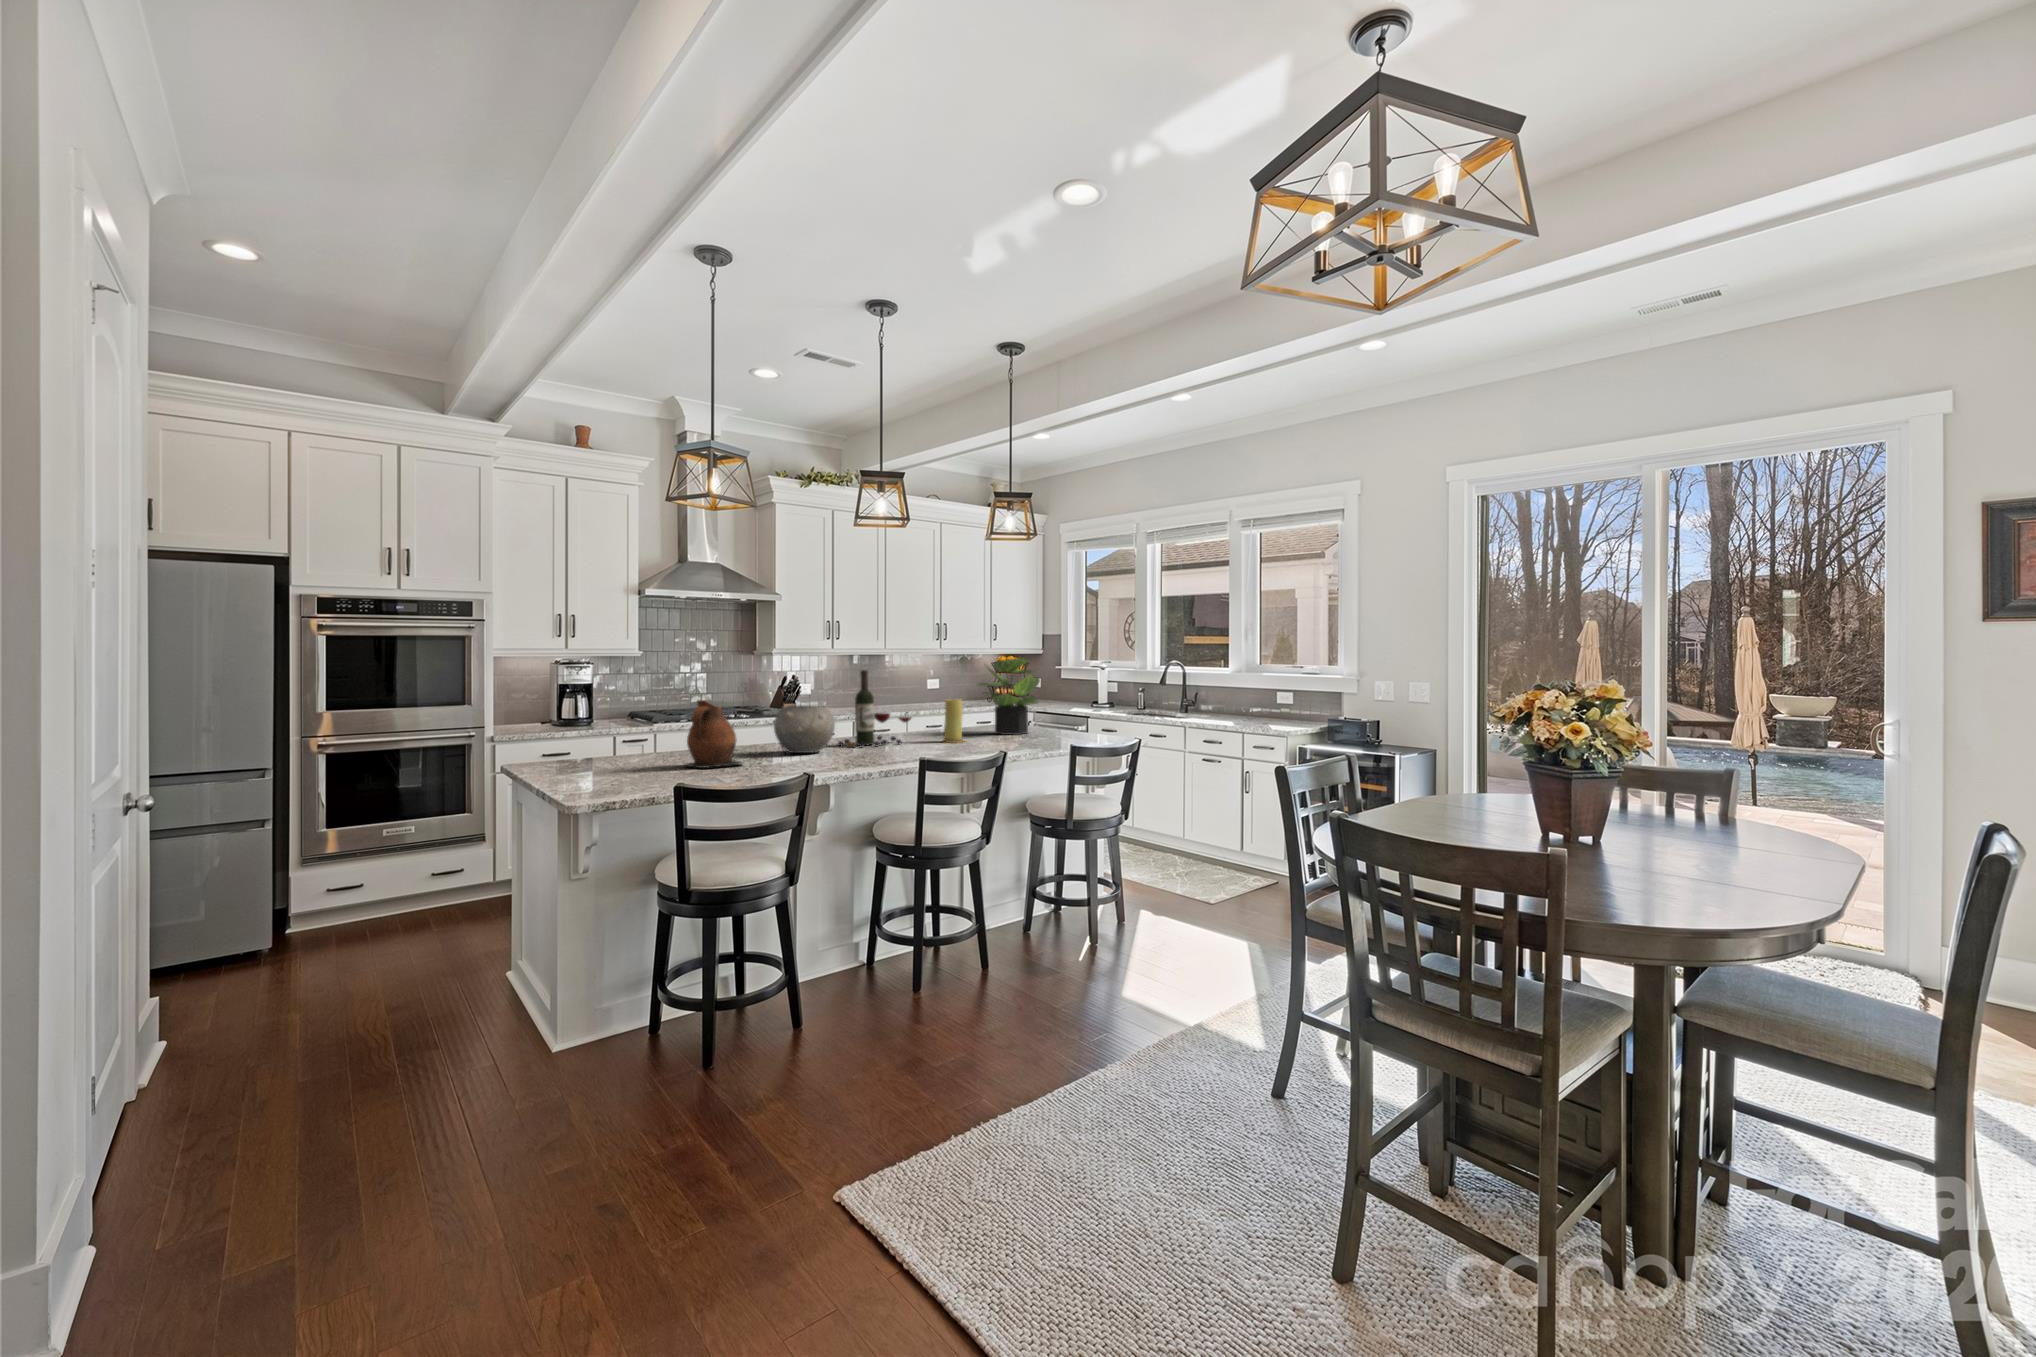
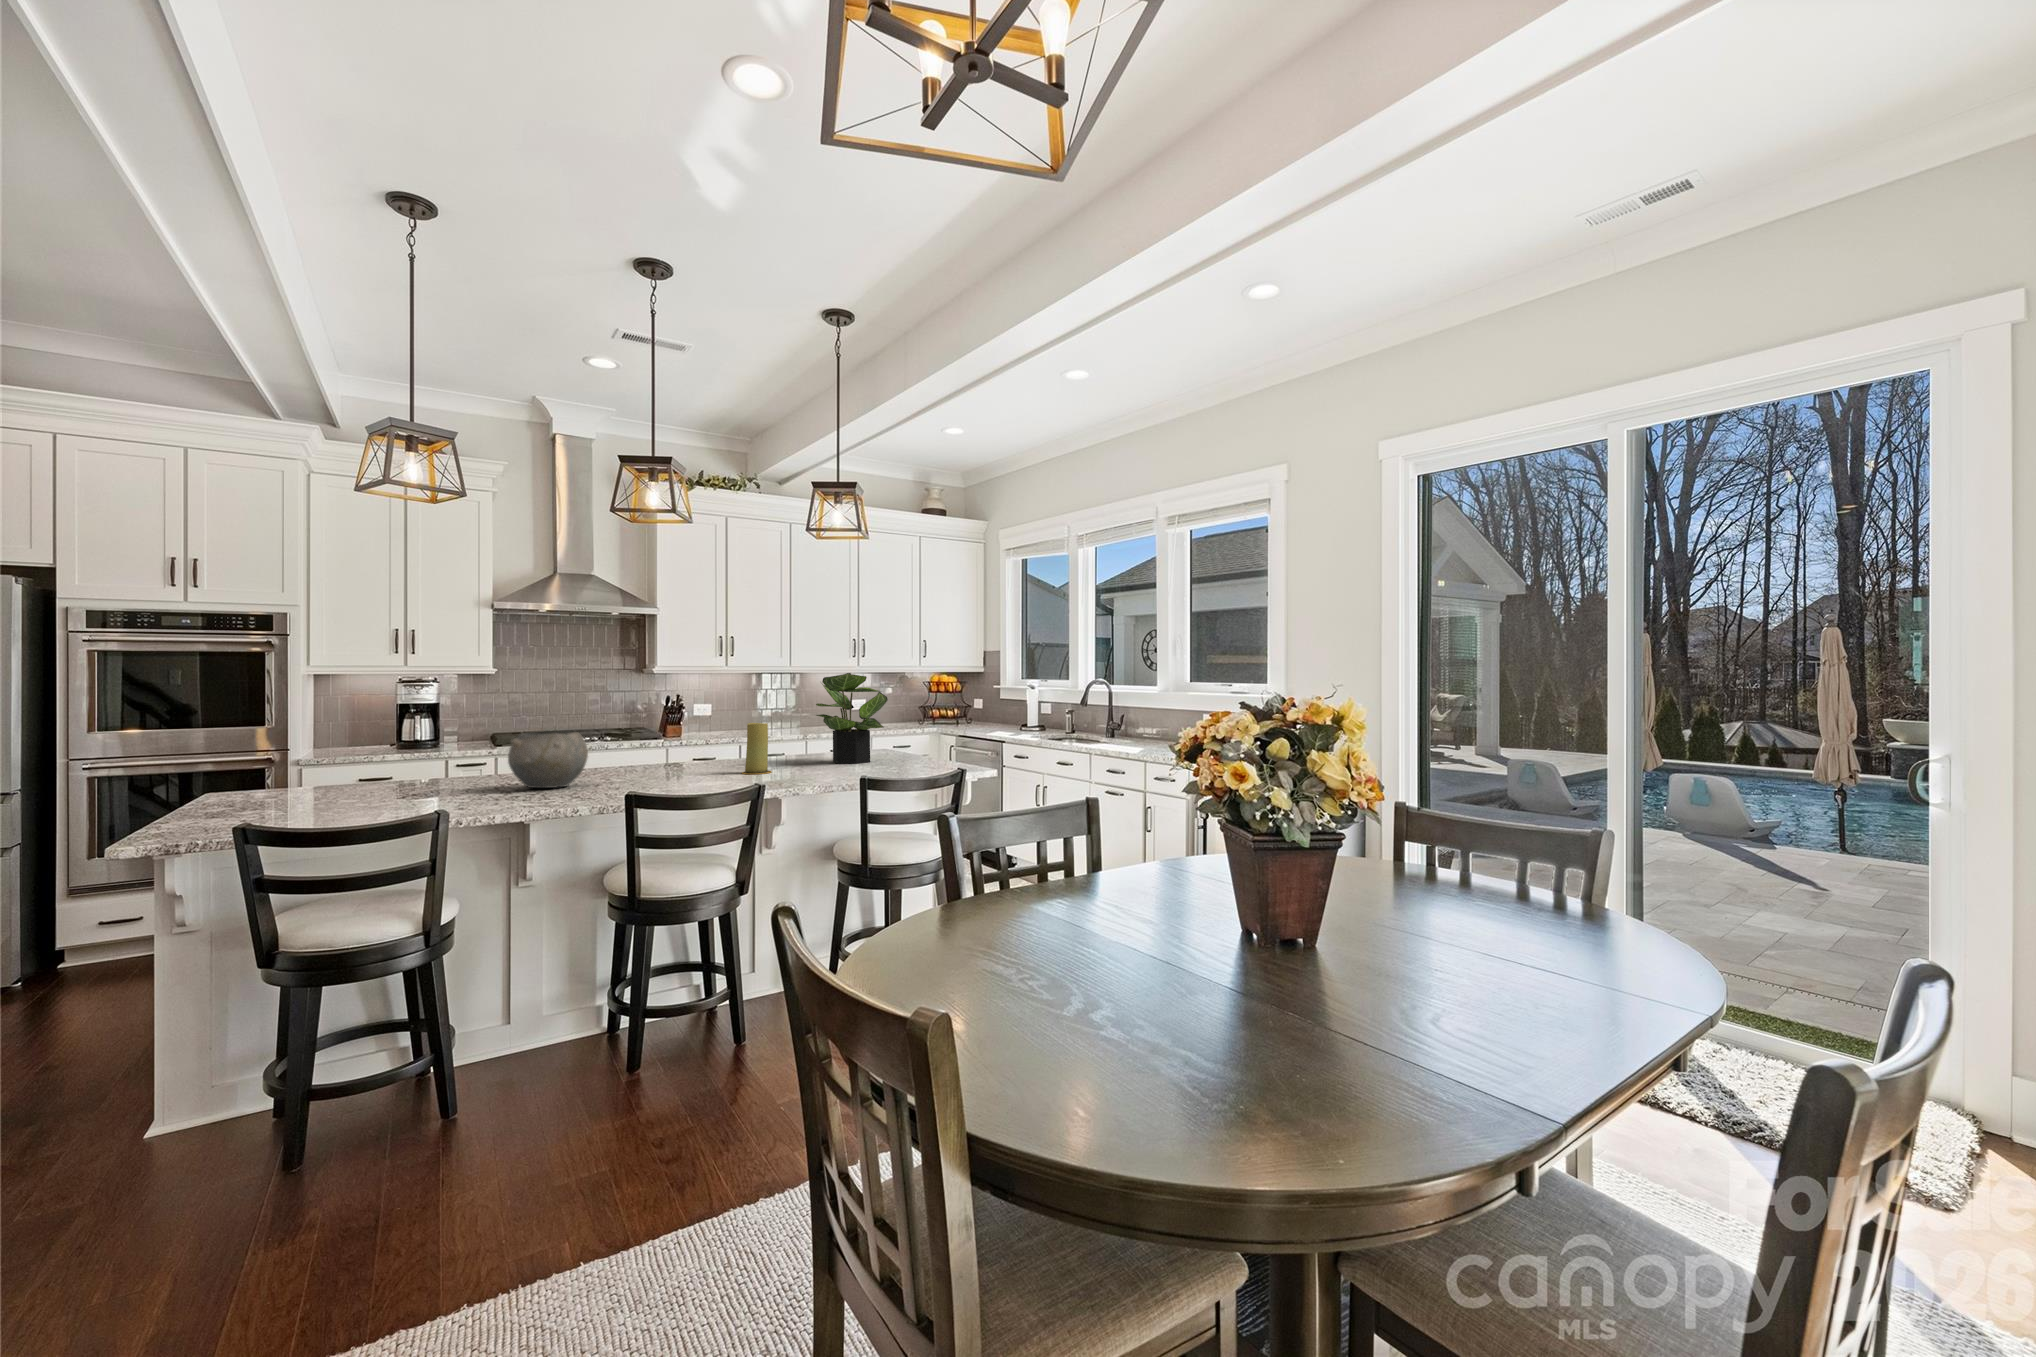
wine bottle: present [838,670,911,747] -> none [611,689,711,780]
ceramic pitcher: present [686,700,743,768] -> none [347,727,427,809]

